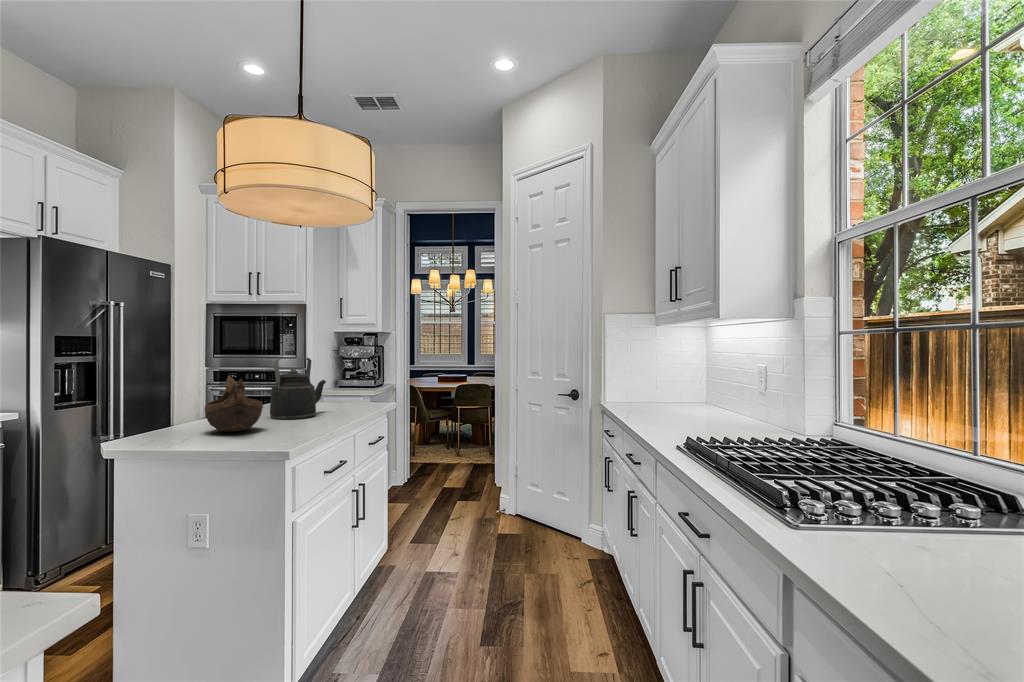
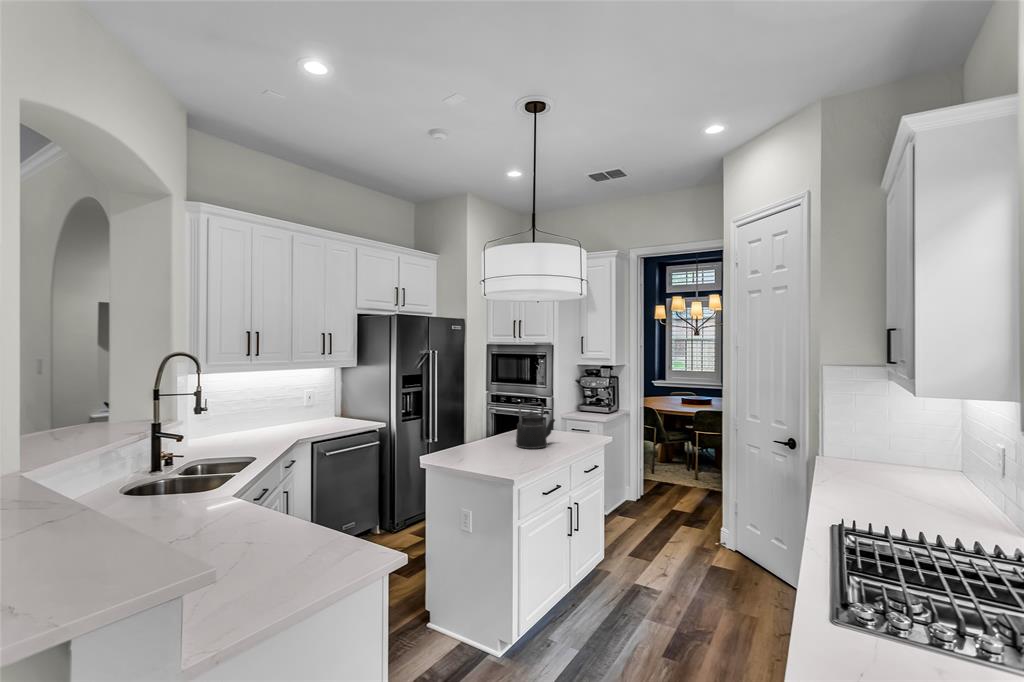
decorative bowl: present [205,375,263,432] -> none [474,417,508,458]

